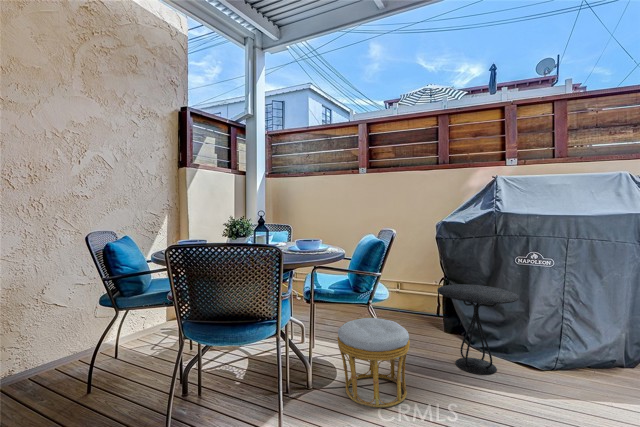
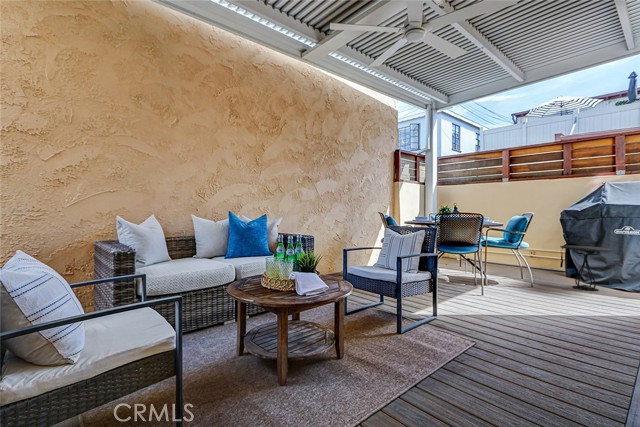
ottoman: present [337,318,410,408] -> none [502,257,543,293]

